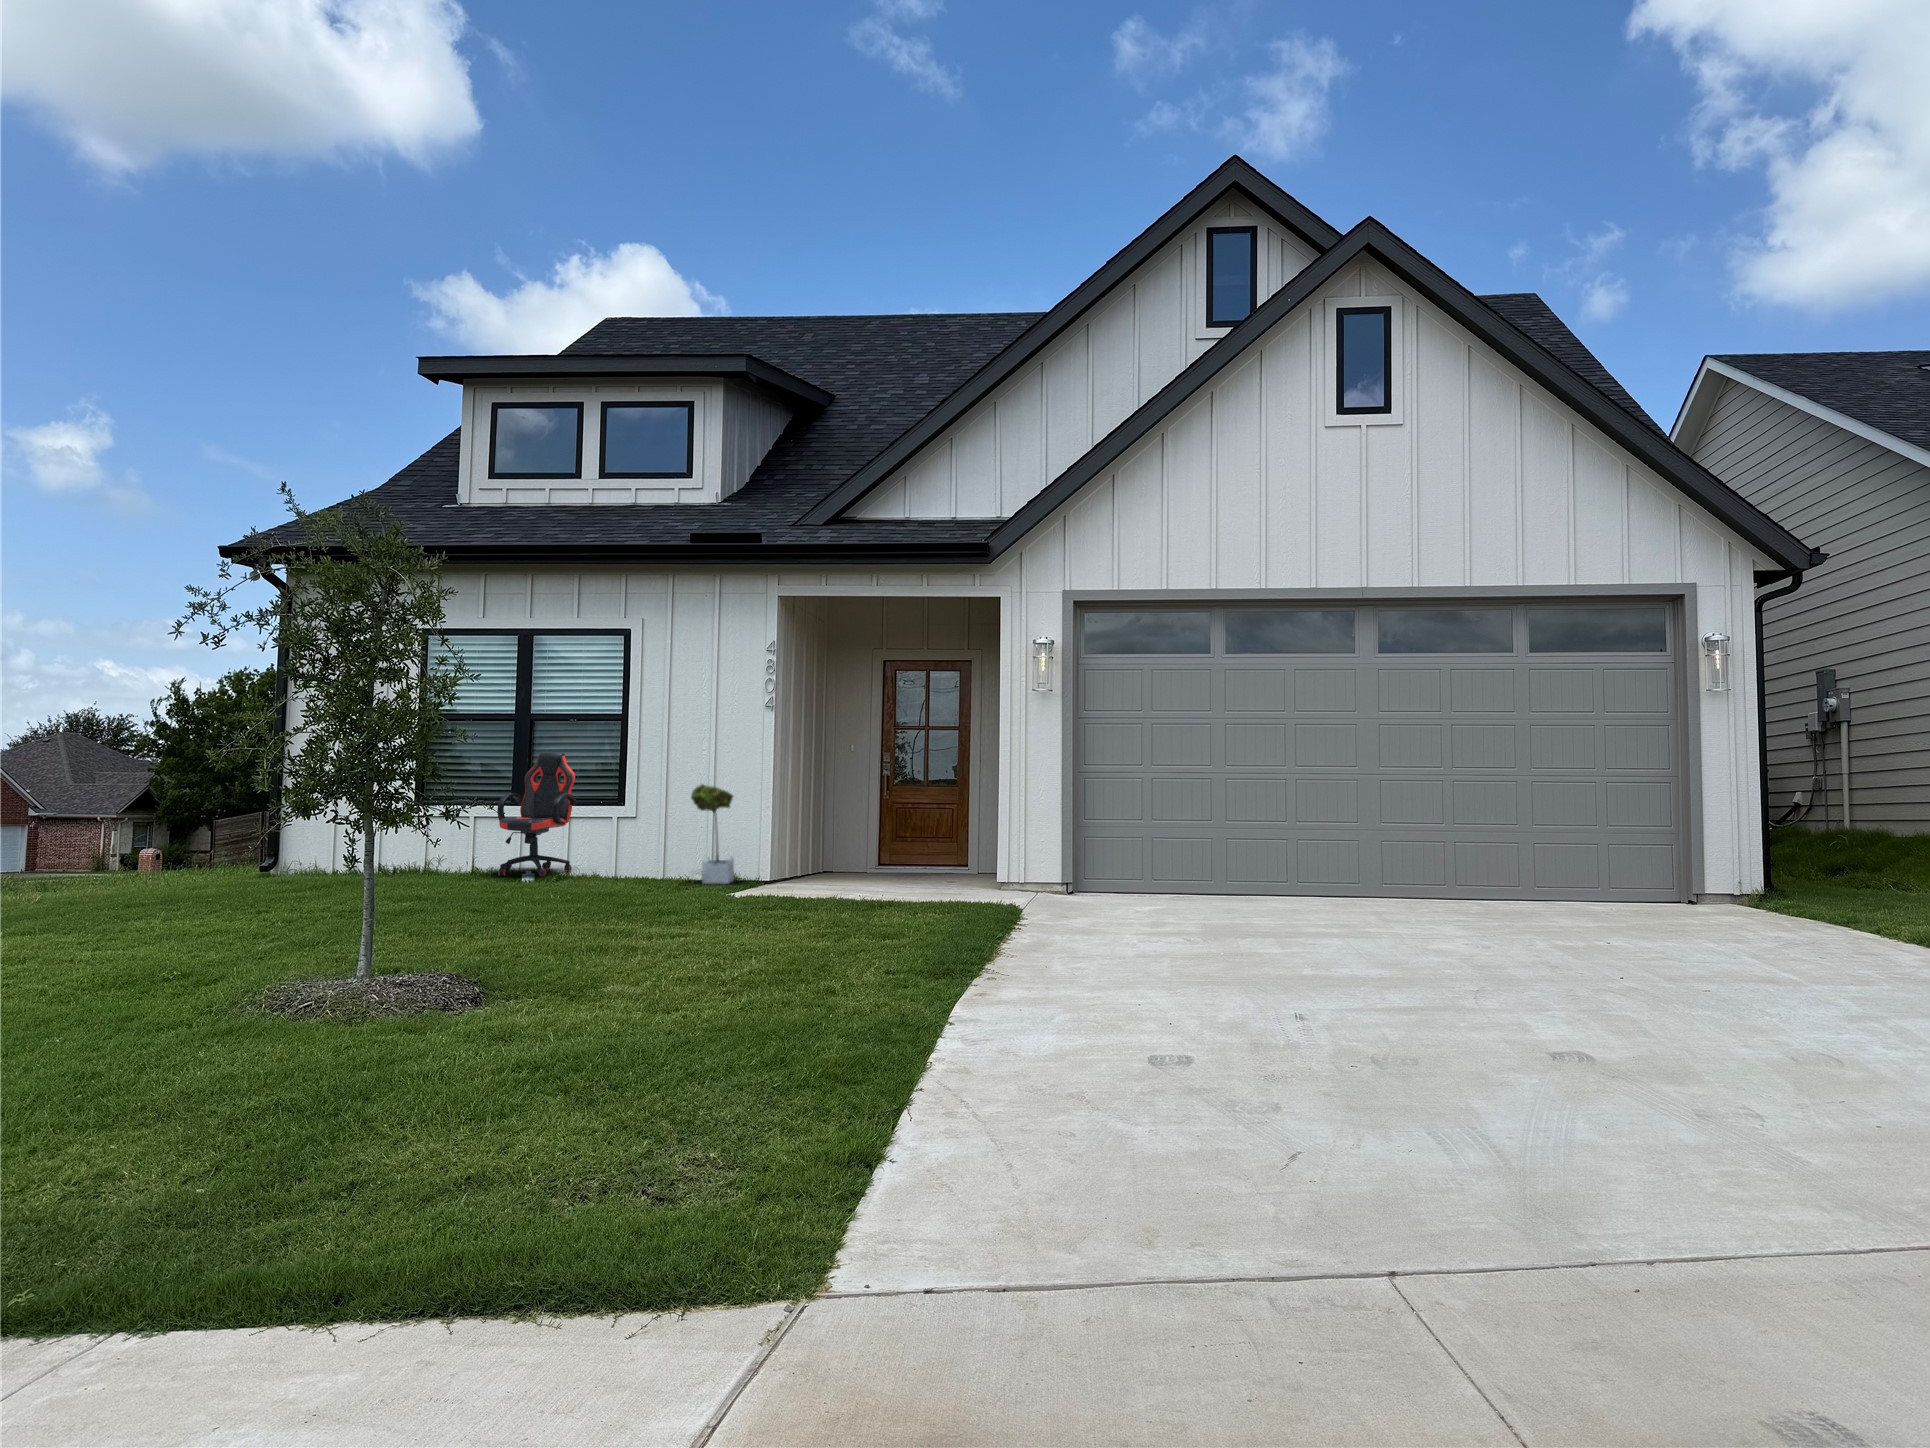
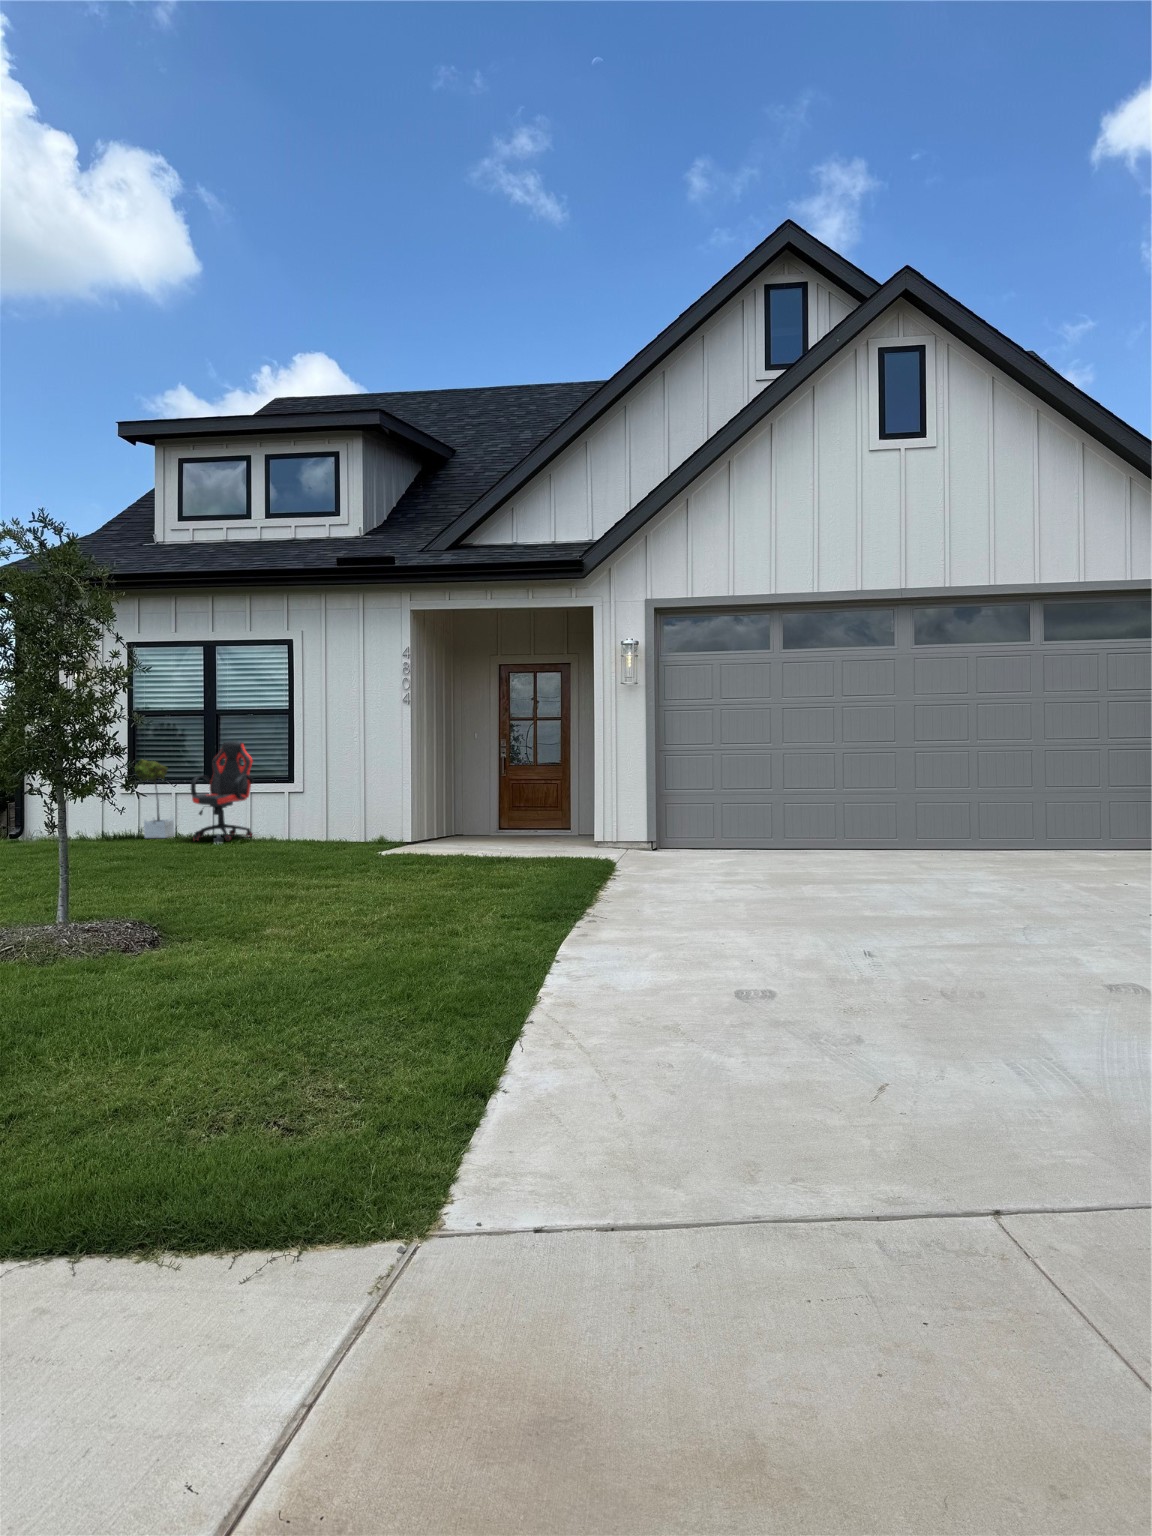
potted tree: present [691,784,734,884] -> present [135,759,175,838]

